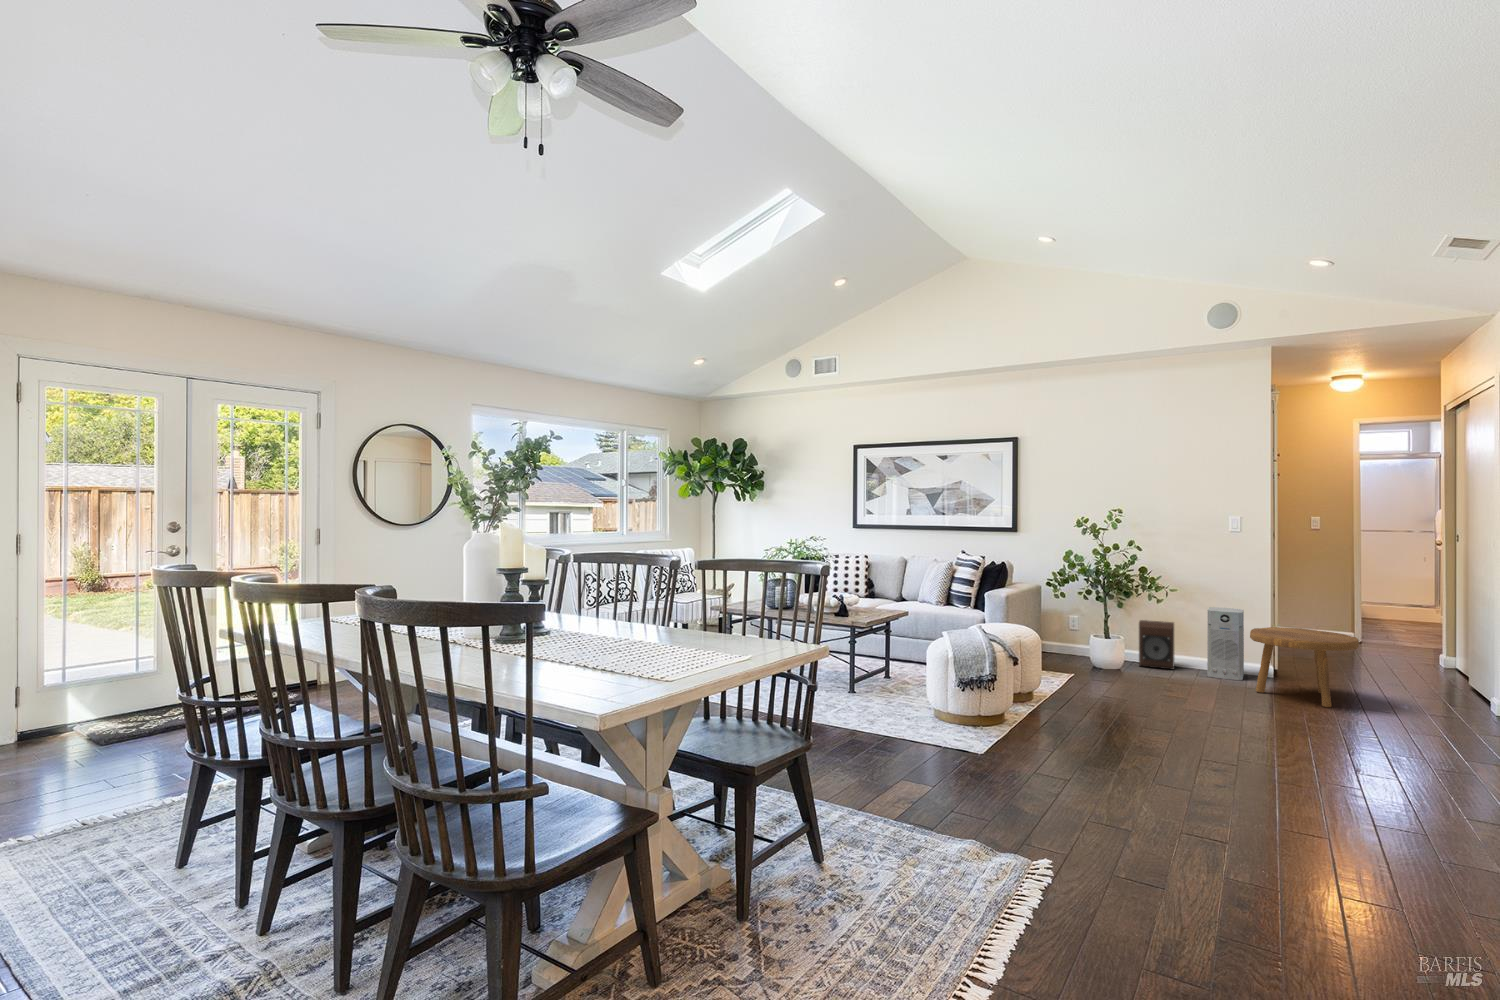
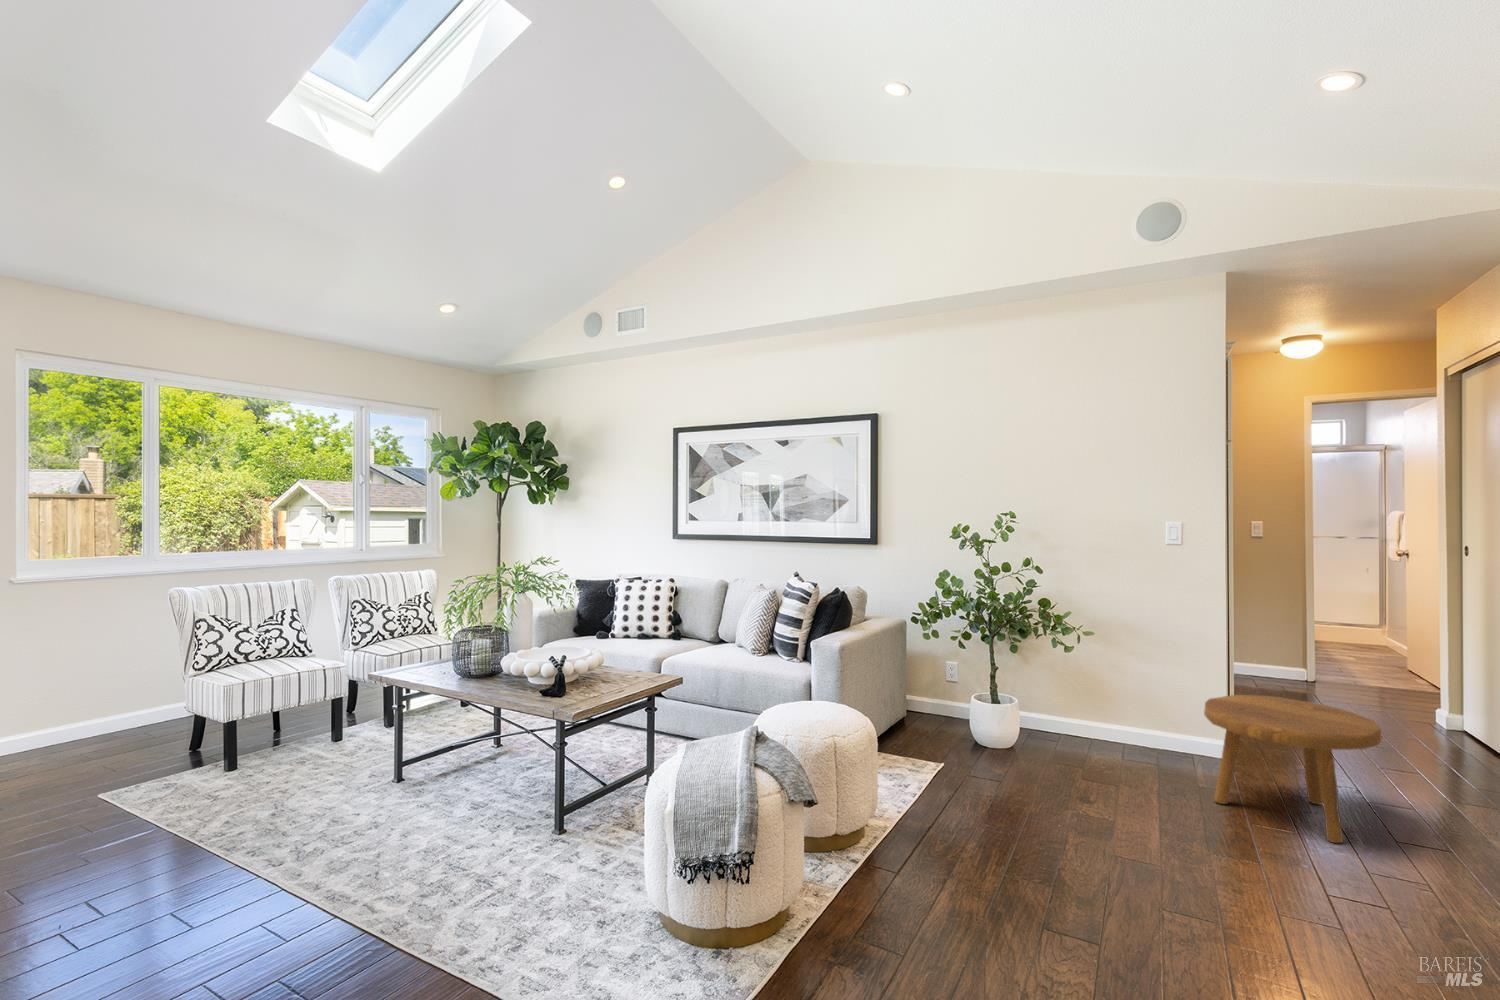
air purifier: present [1207,607,1244,680] -> none [1136,656,1188,771]
speaker: present [1139,620,1174,669] -> none [1038,672,1088,748]

